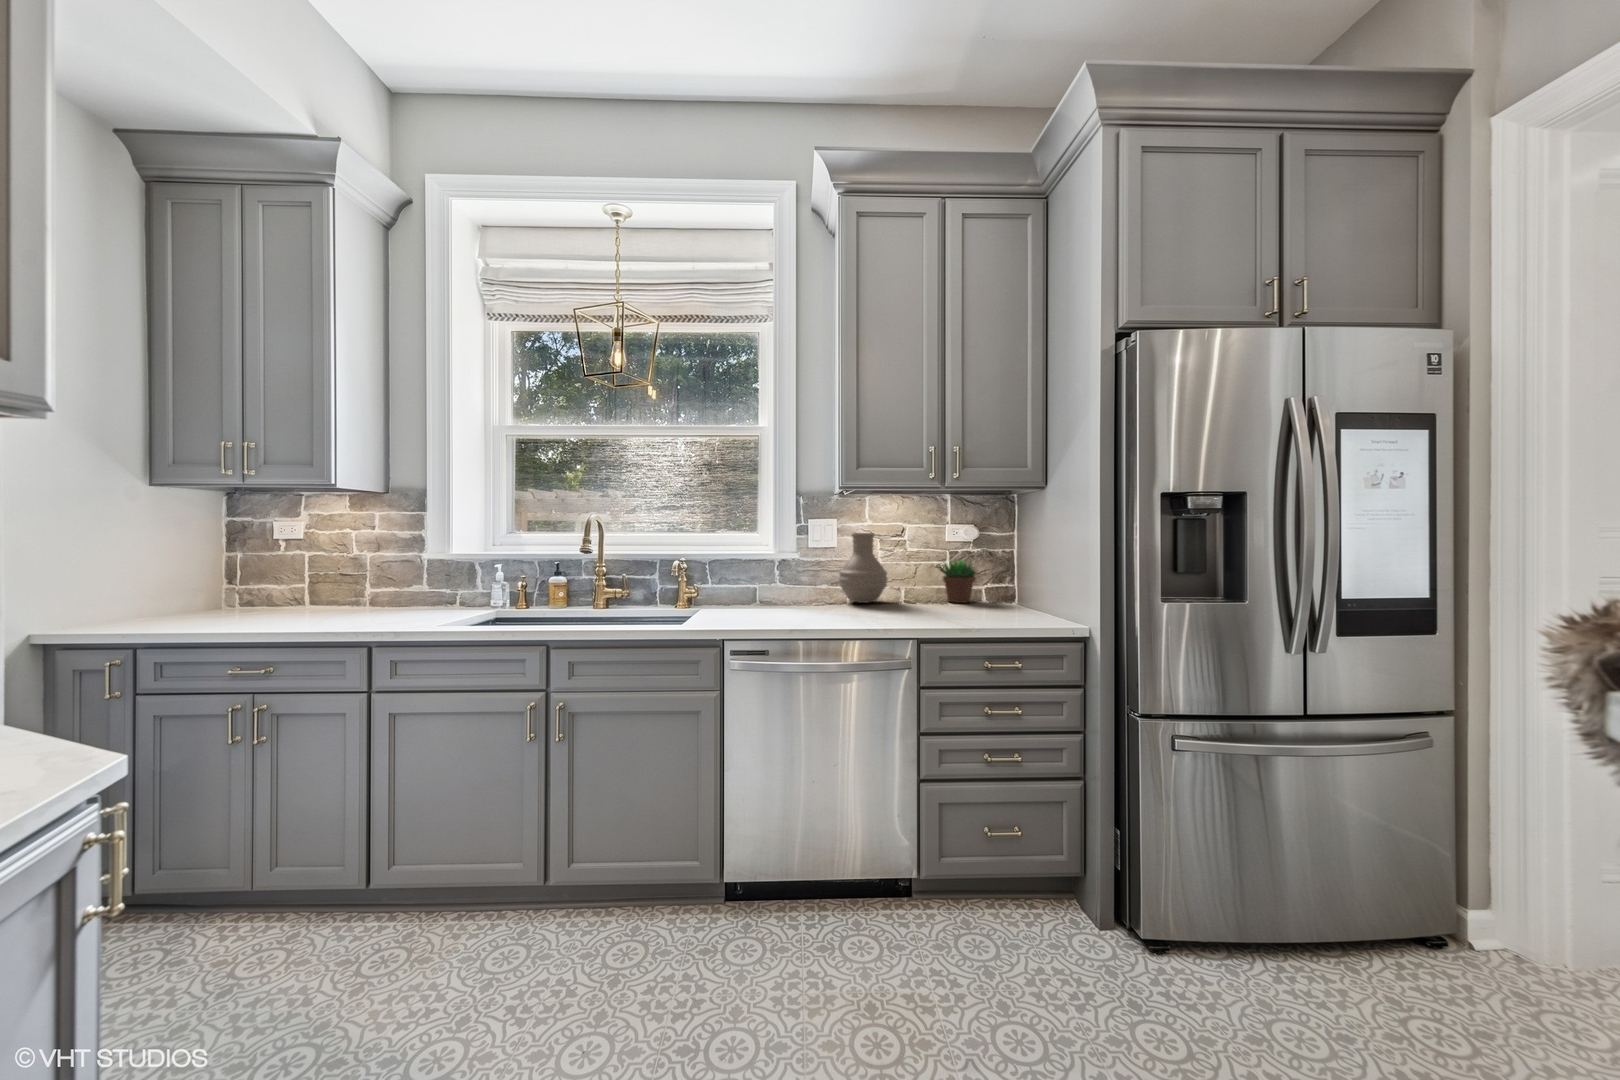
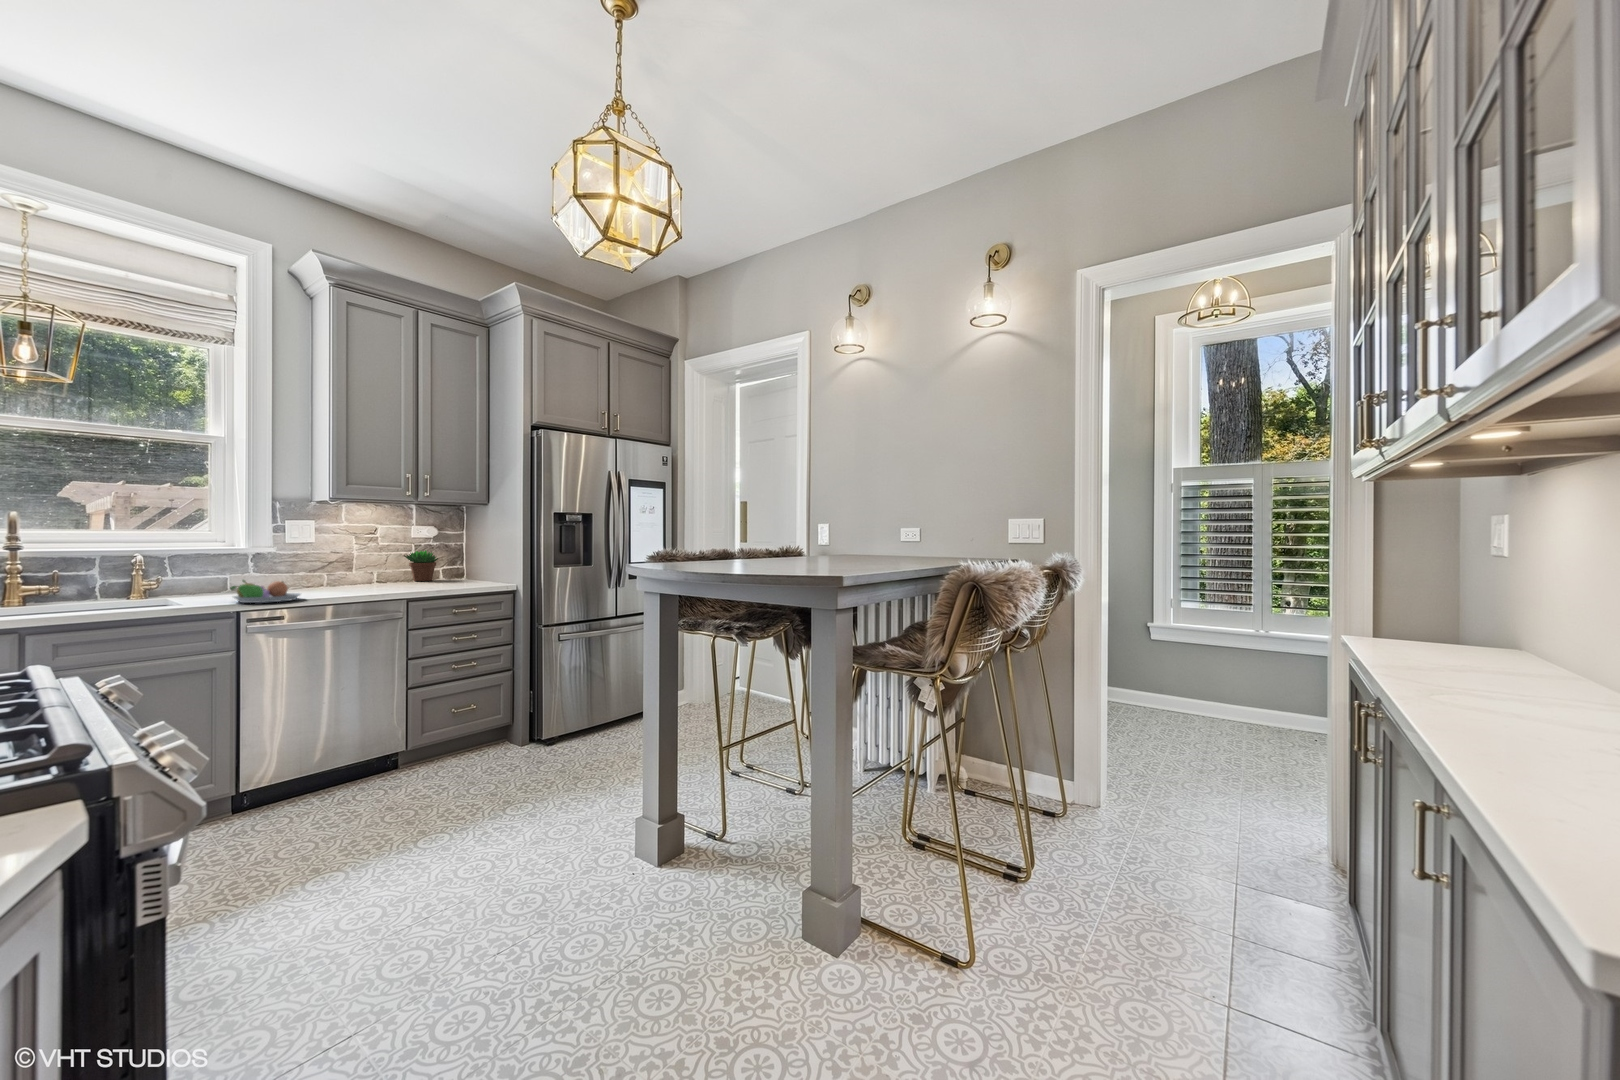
vase: present [838,533,888,603] -> none [318,531,366,585]
fruit bowl: none [707,596,786,631] -> present [231,580,300,603]

